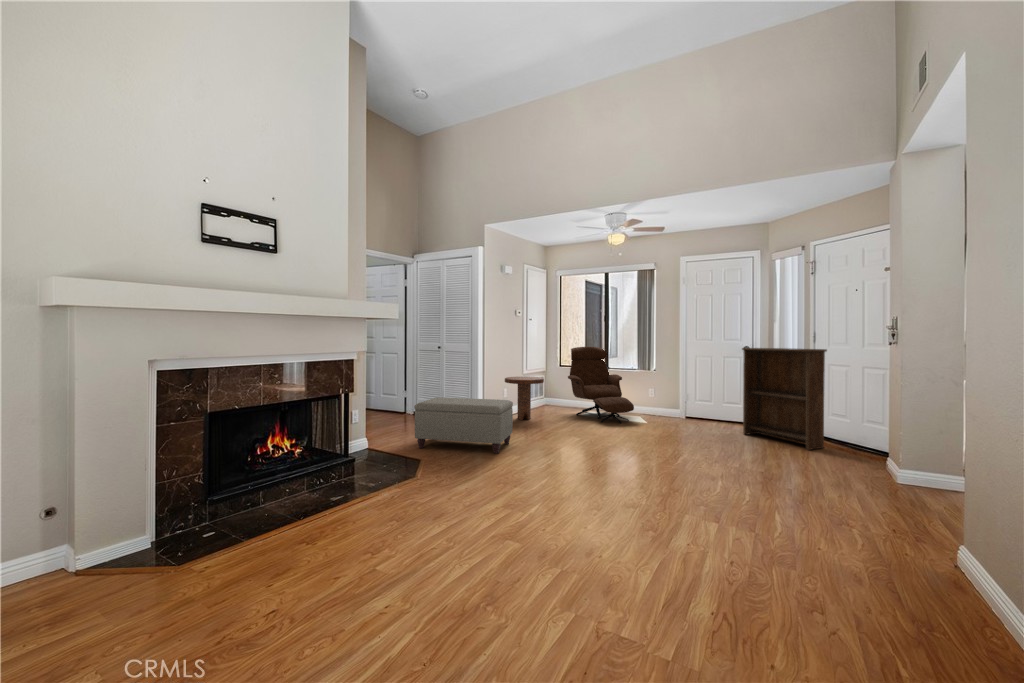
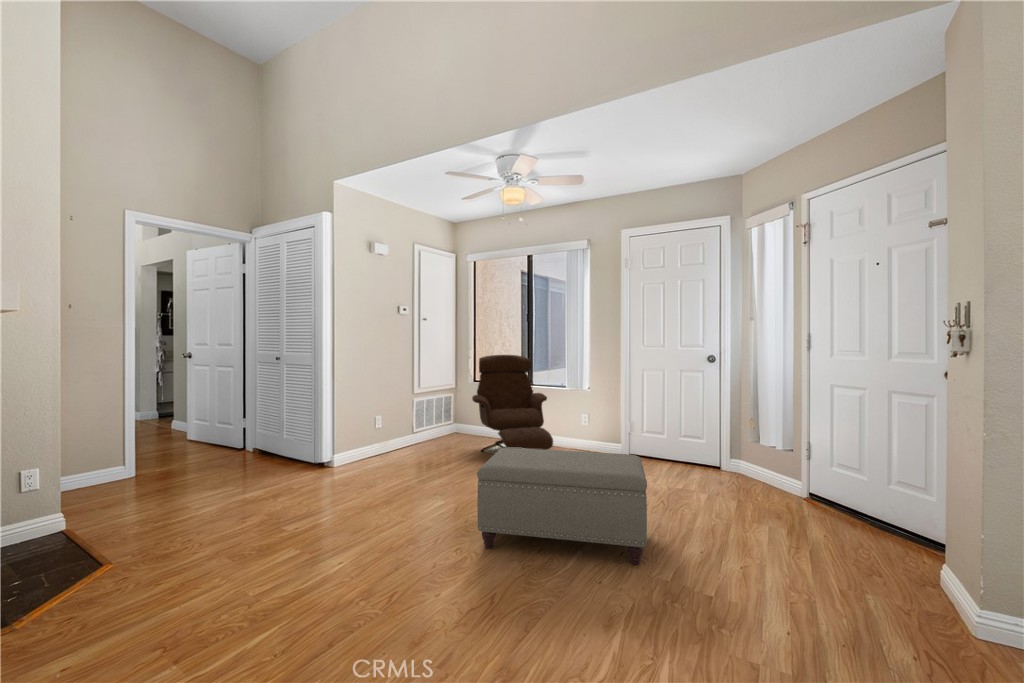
bookshelf: present [742,348,827,450] -> none [700,358,830,528]
side table: present [505,377,544,420] -> none [371,398,429,462]
ottoman: present [414,397,513,453] -> present [477,448,647,564]

